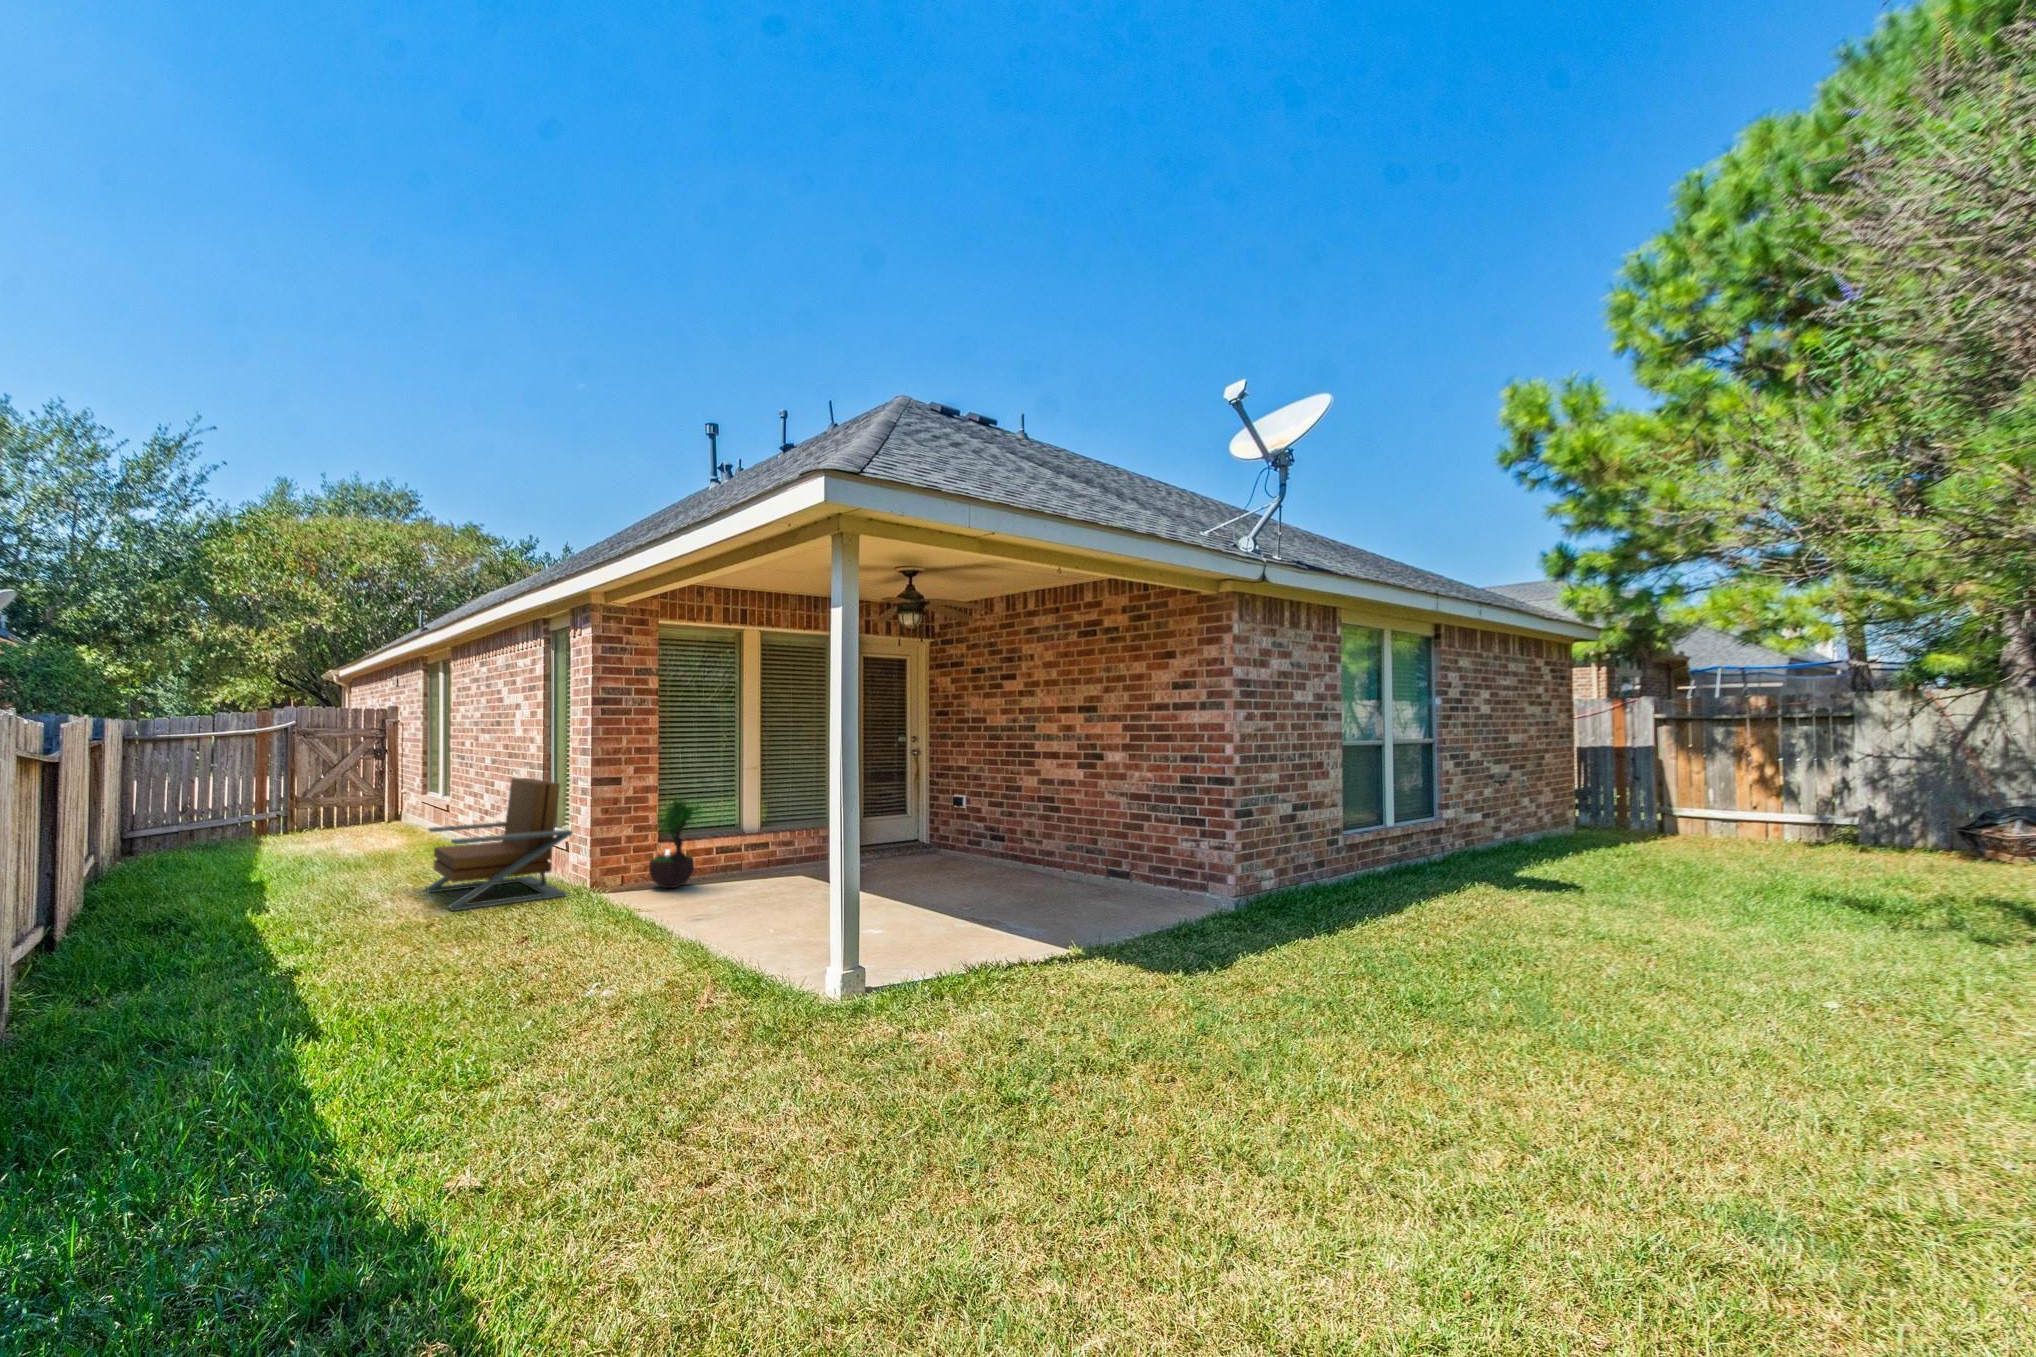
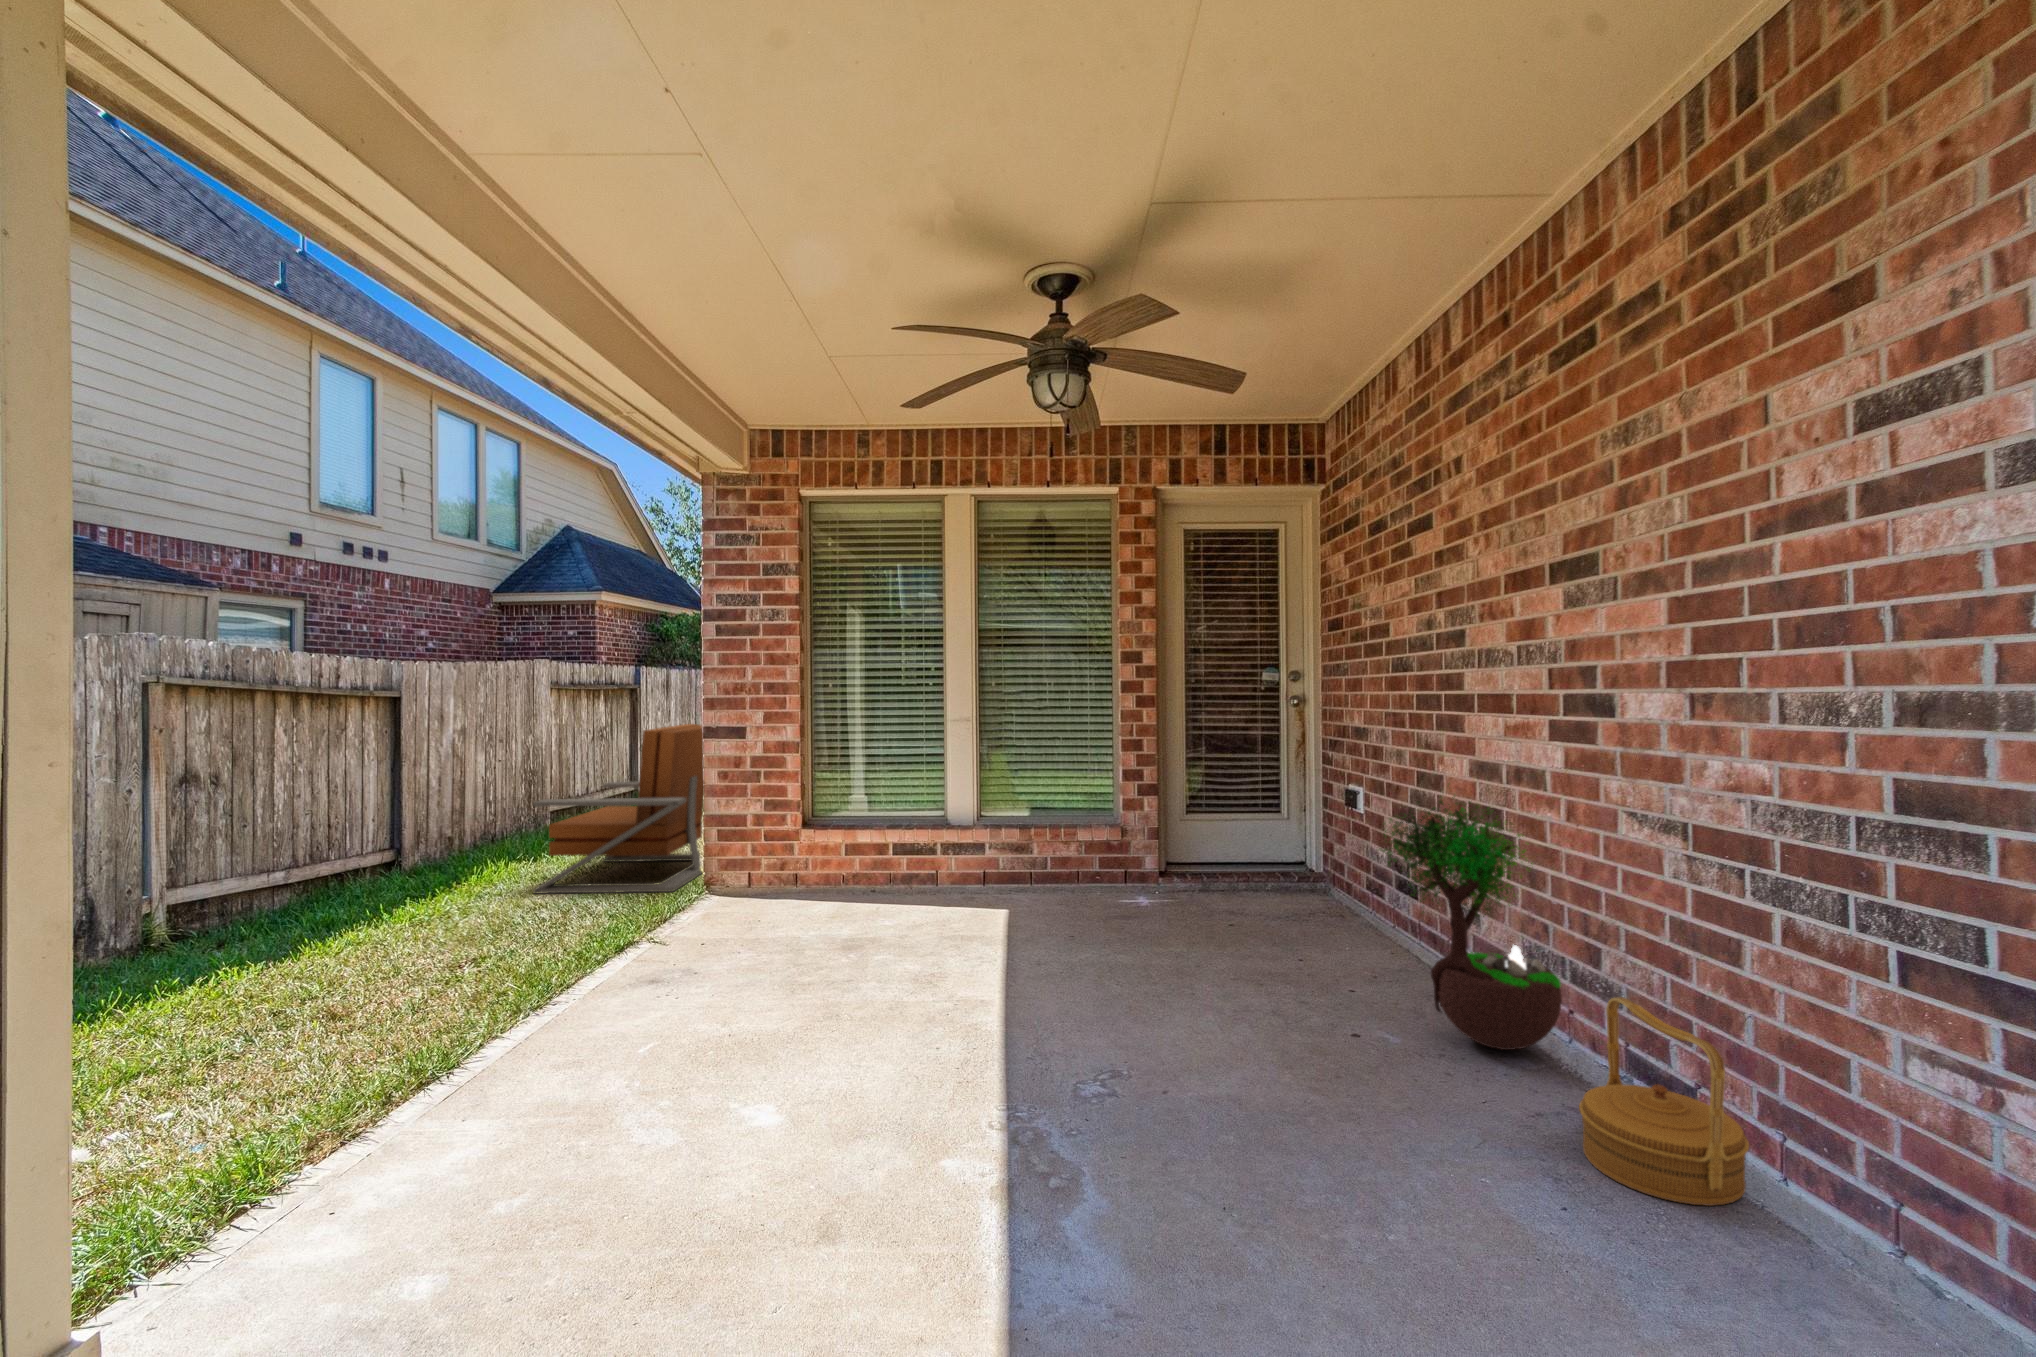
potted tree: present [649,795,703,888] -> present [1380,797,1562,1050]
basket: none [1110,847,1150,897] -> present [1579,997,1749,1206]

